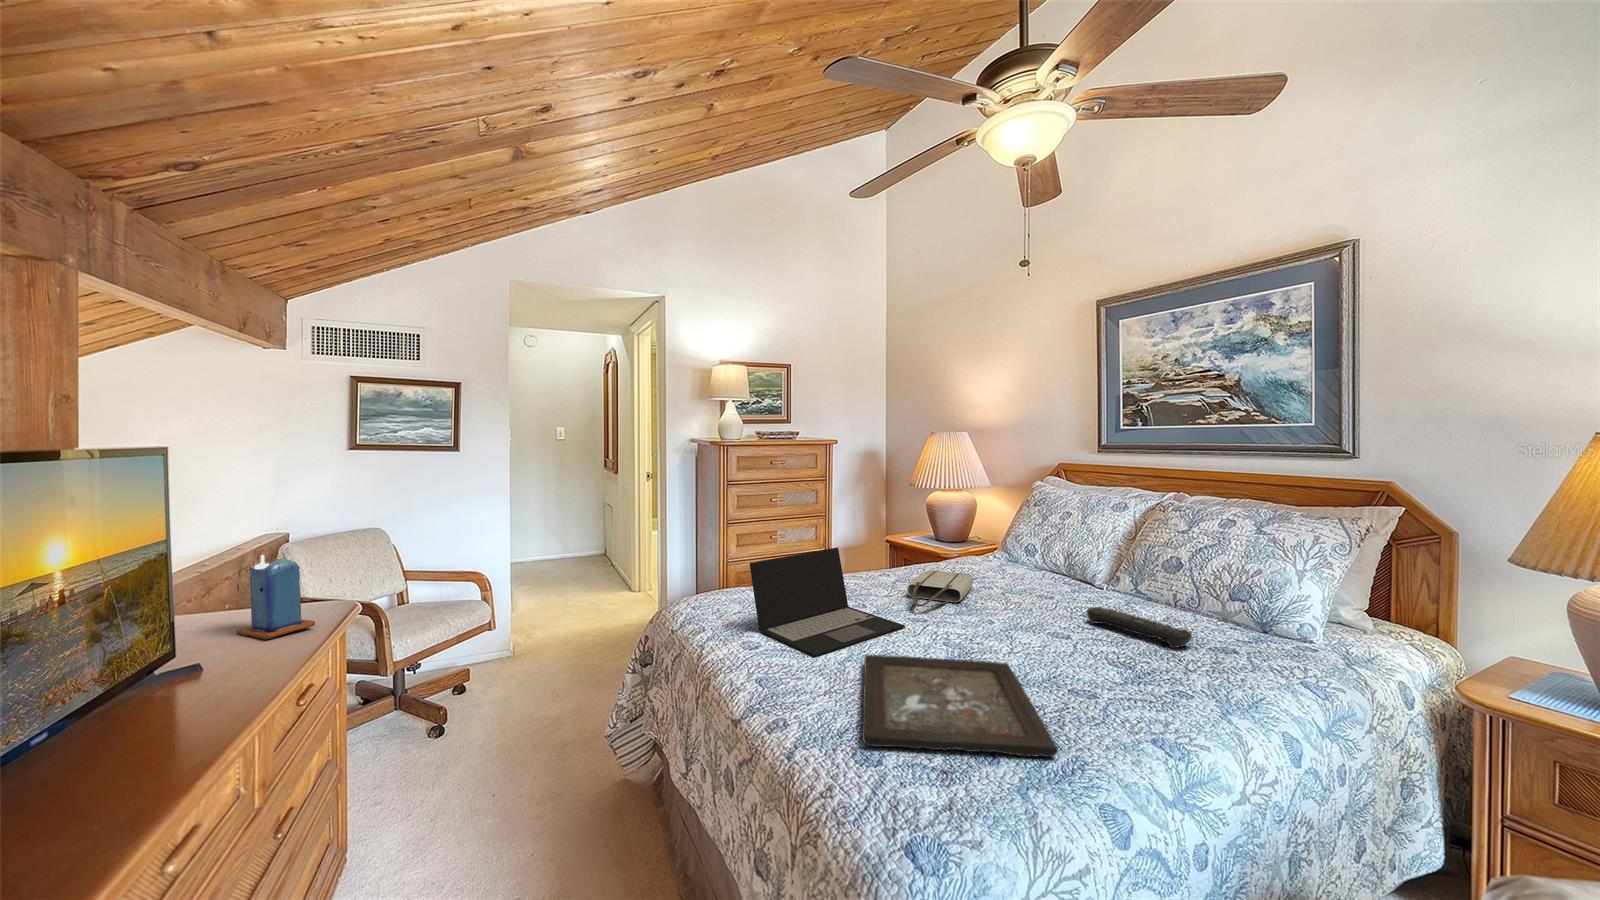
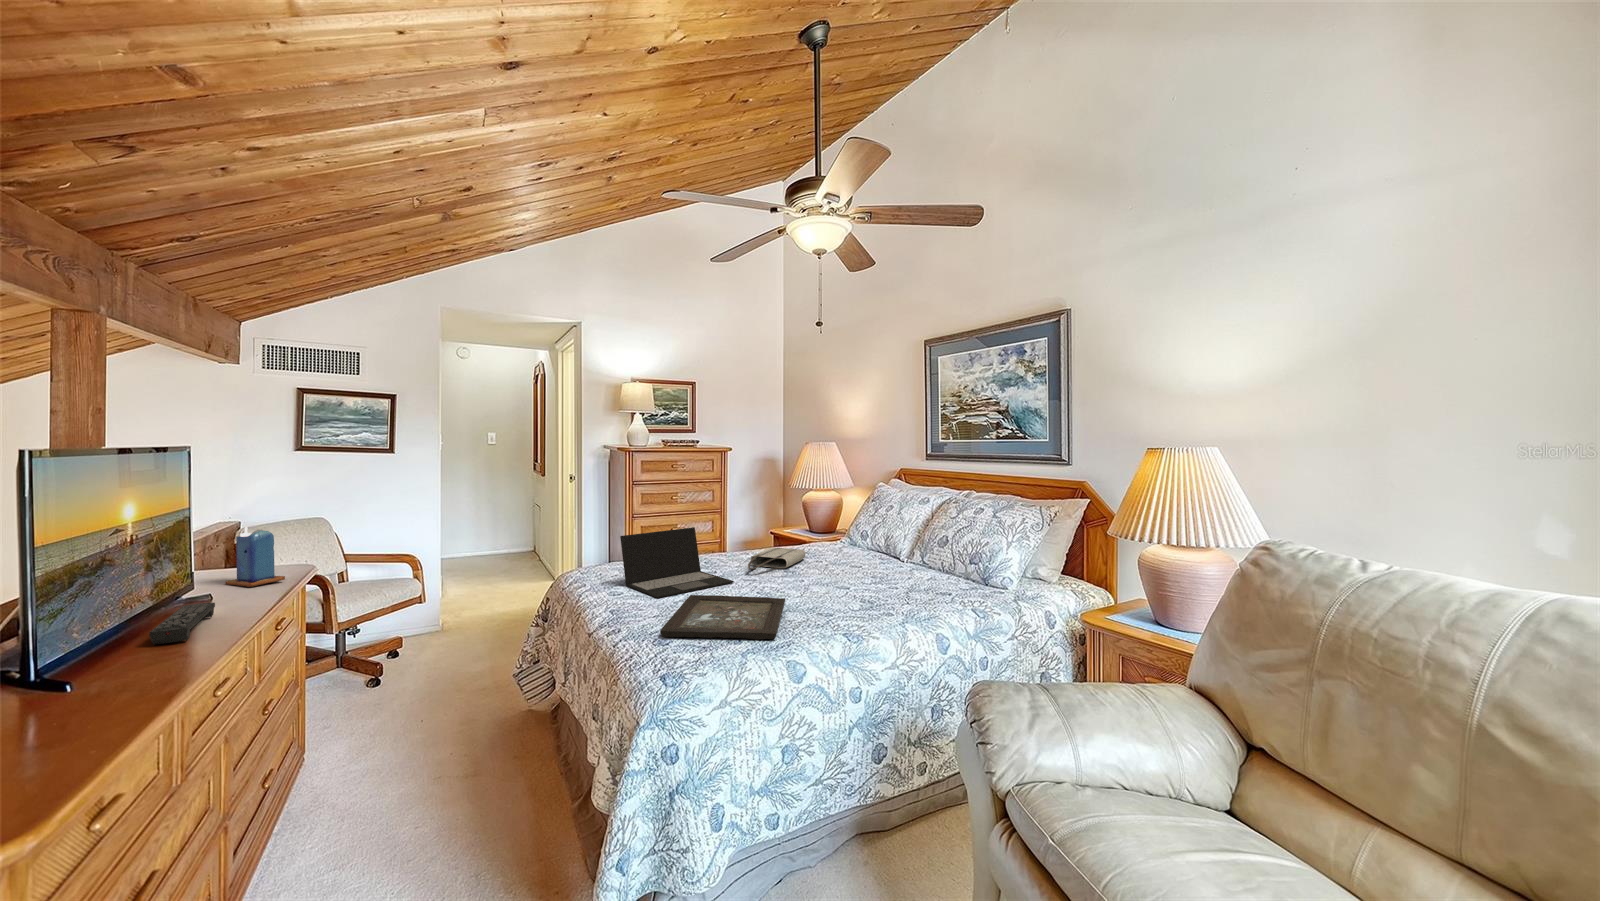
remote control: present [1087,607,1192,648] -> present [149,603,215,645]

